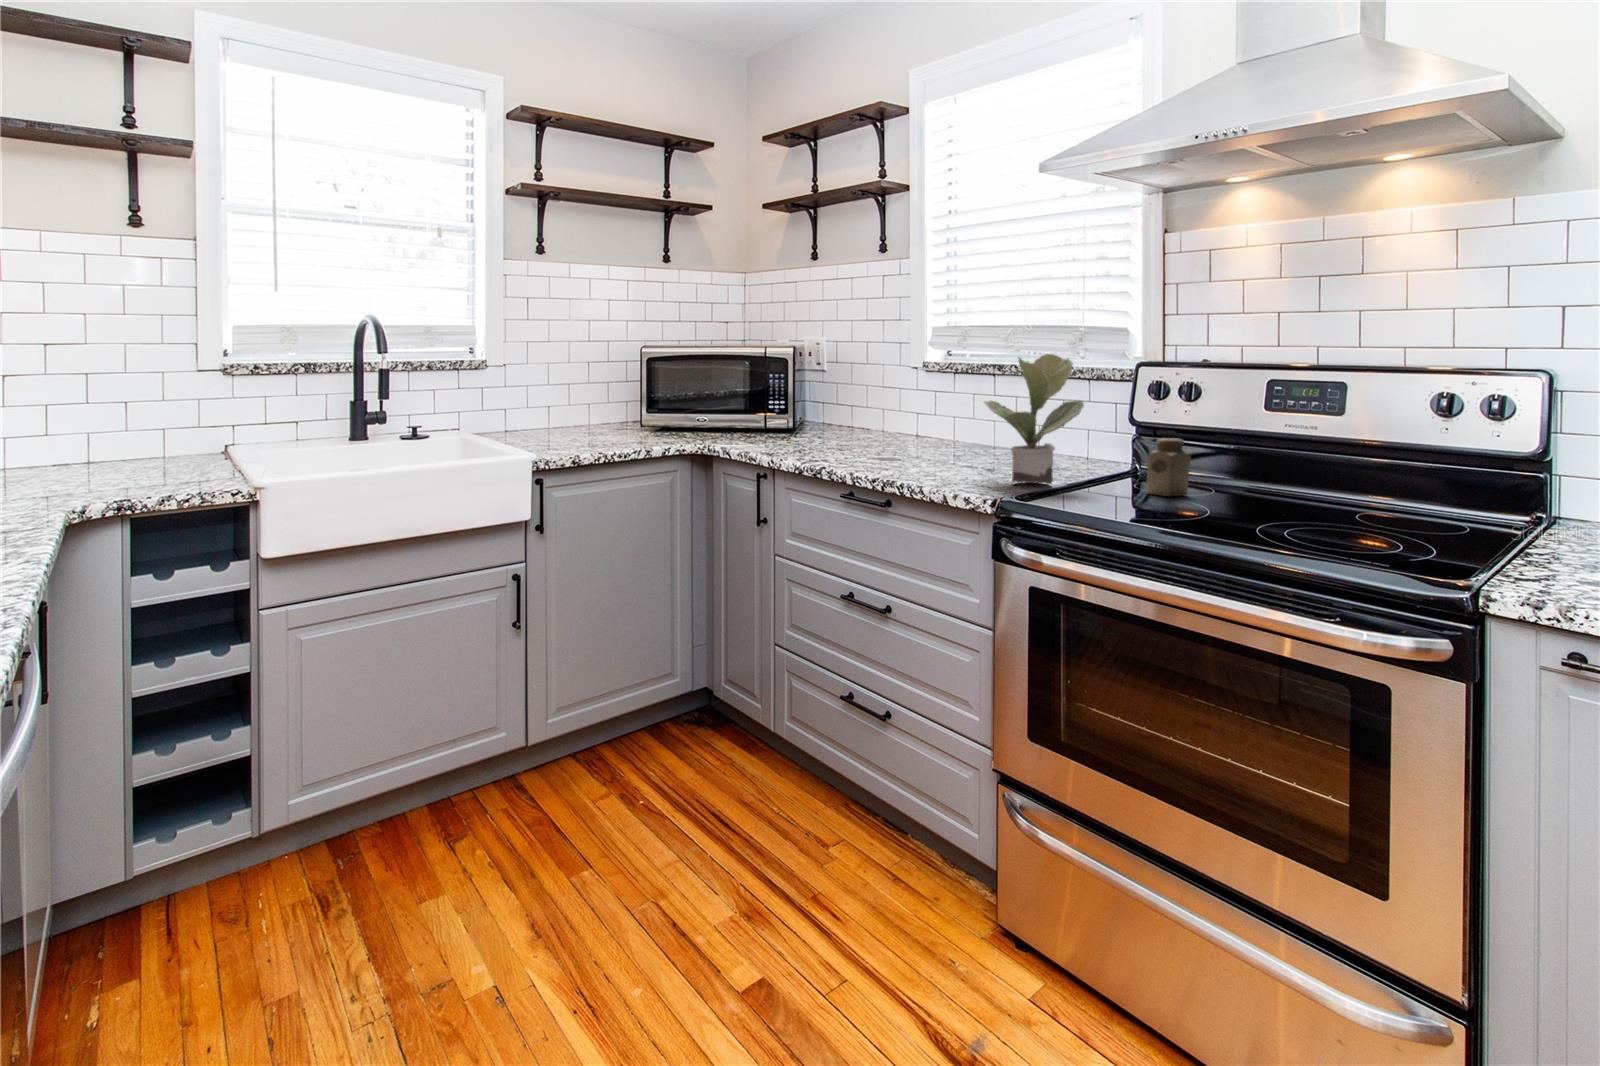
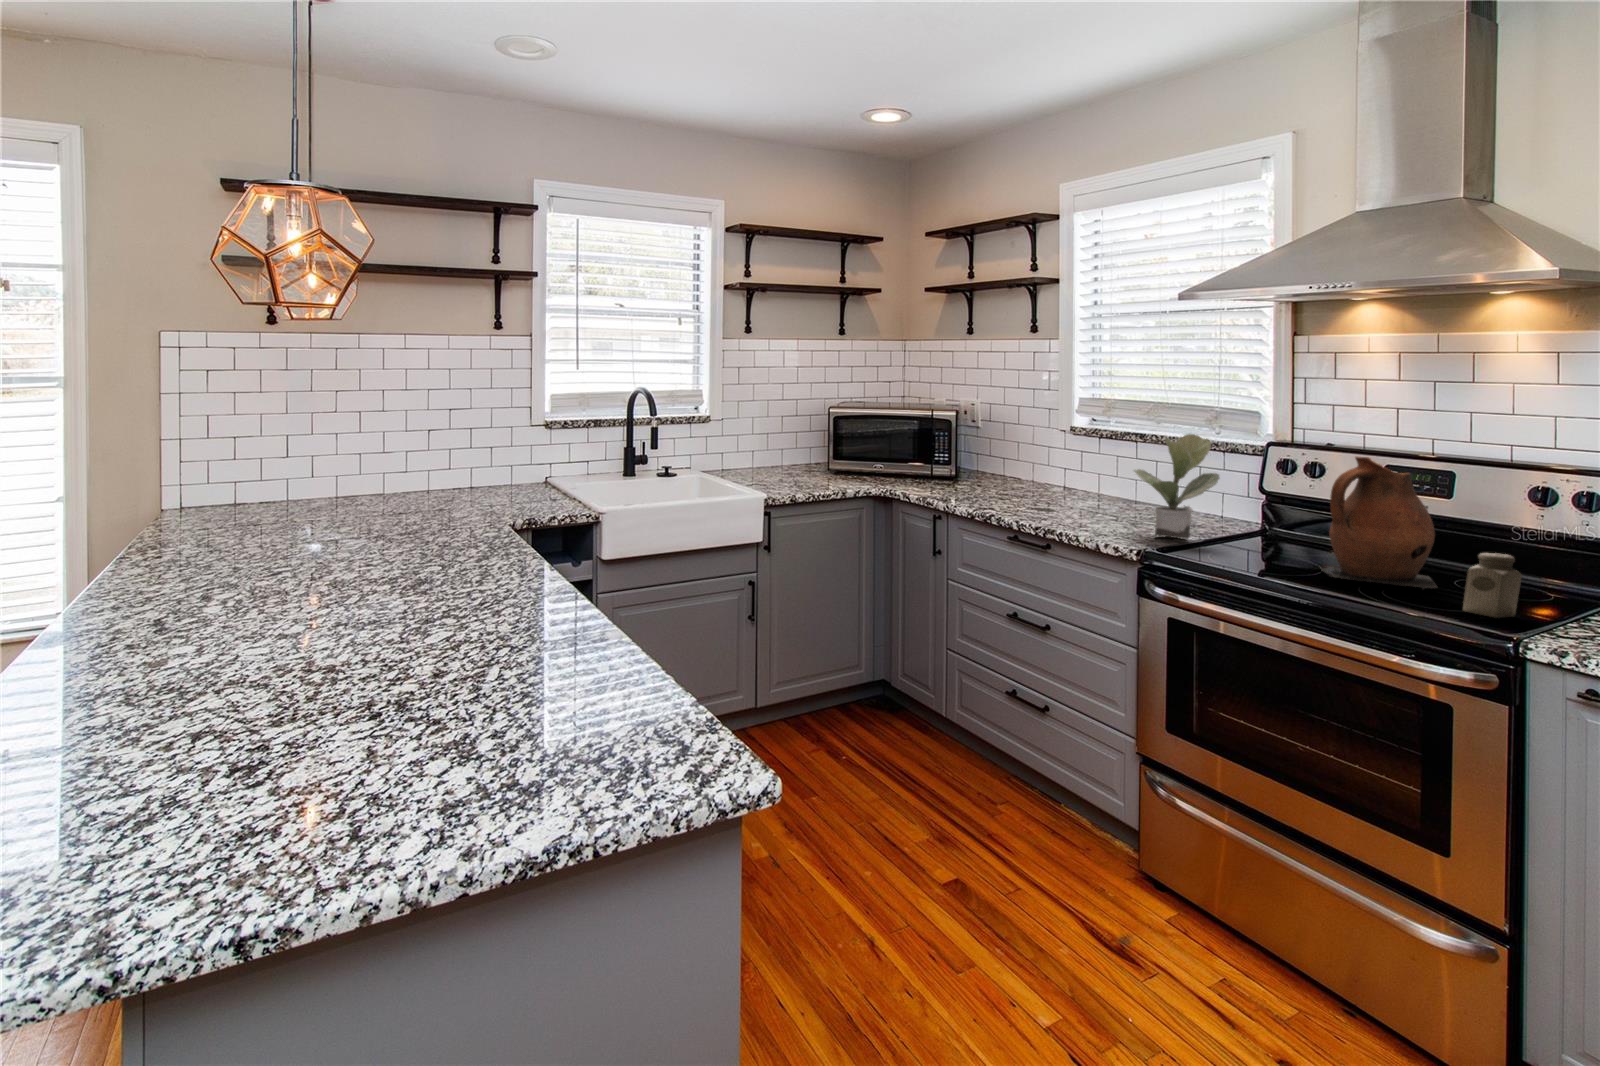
ceramic pitcher: none [1199,366,1339,529] -> present [1322,457,1437,590]
salt shaker: present [1146,438,1191,496] -> present [1463,553,1522,618]

